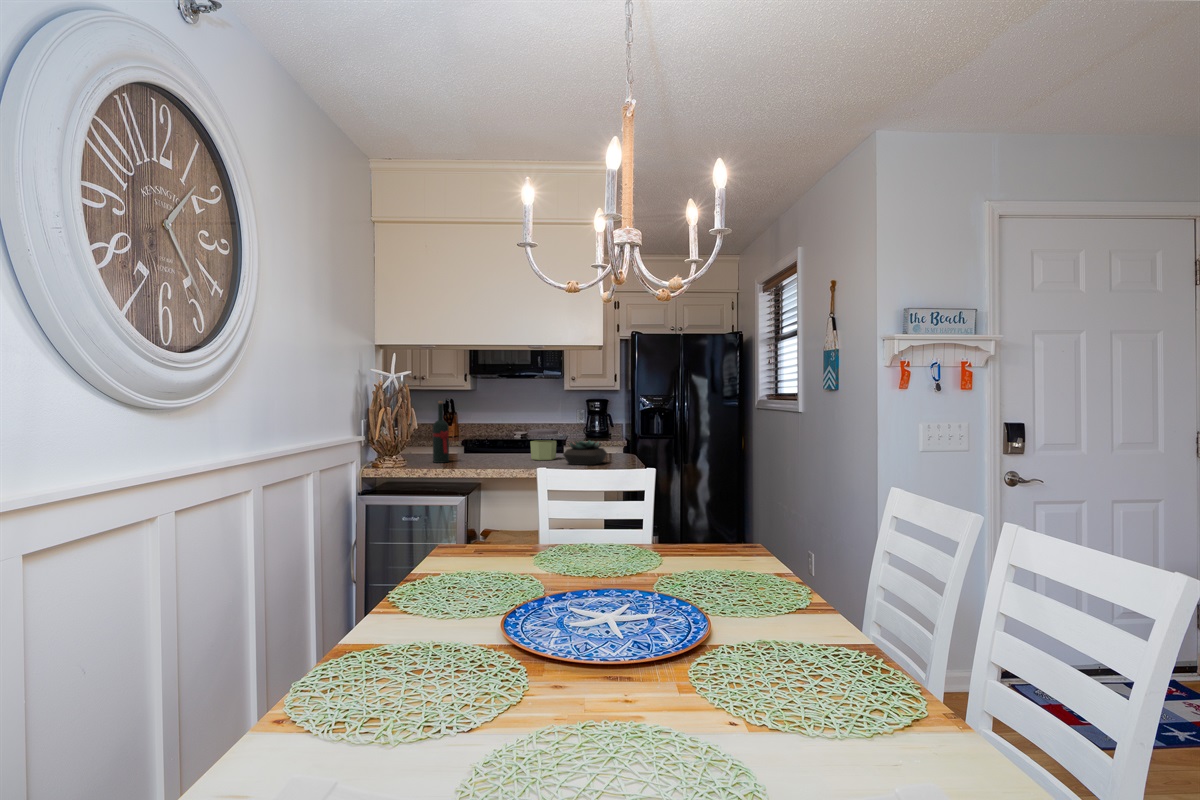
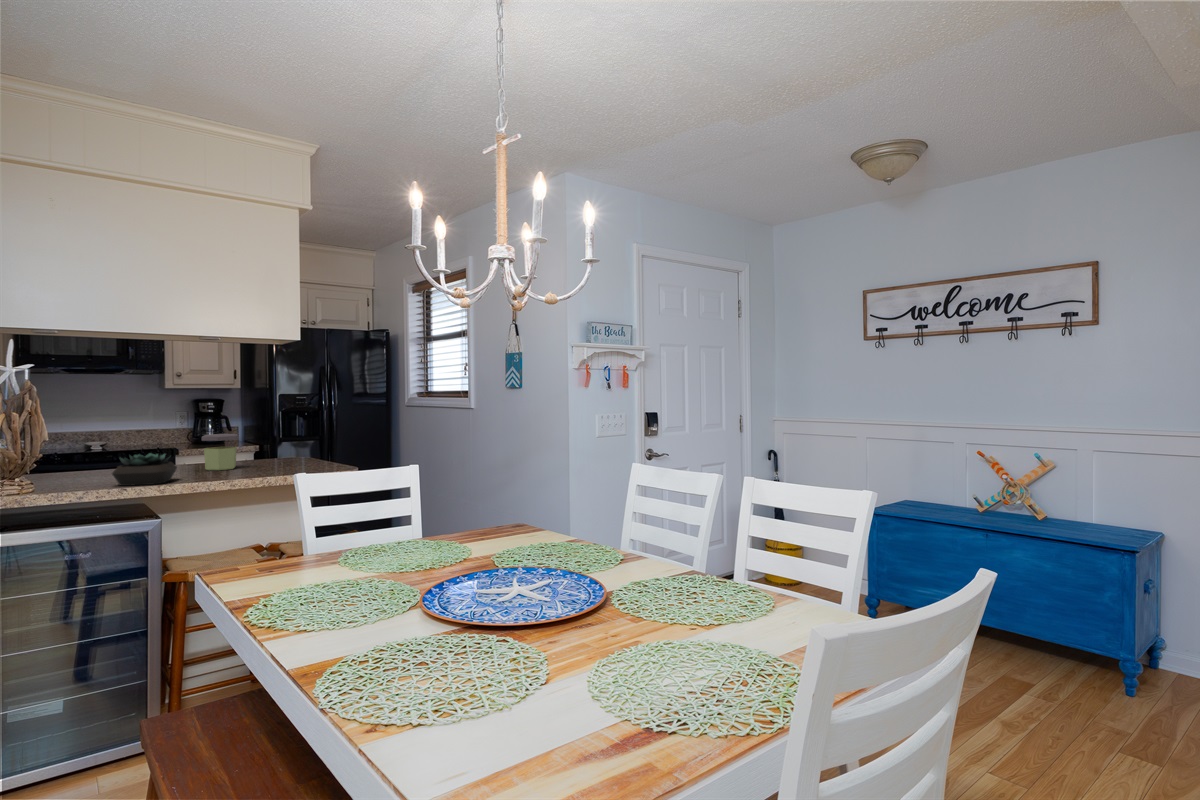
wine bottle: present [433,401,449,463] -> none [63,403,92,484]
succulent plant: present [563,441,607,465] -> present [112,453,177,486]

